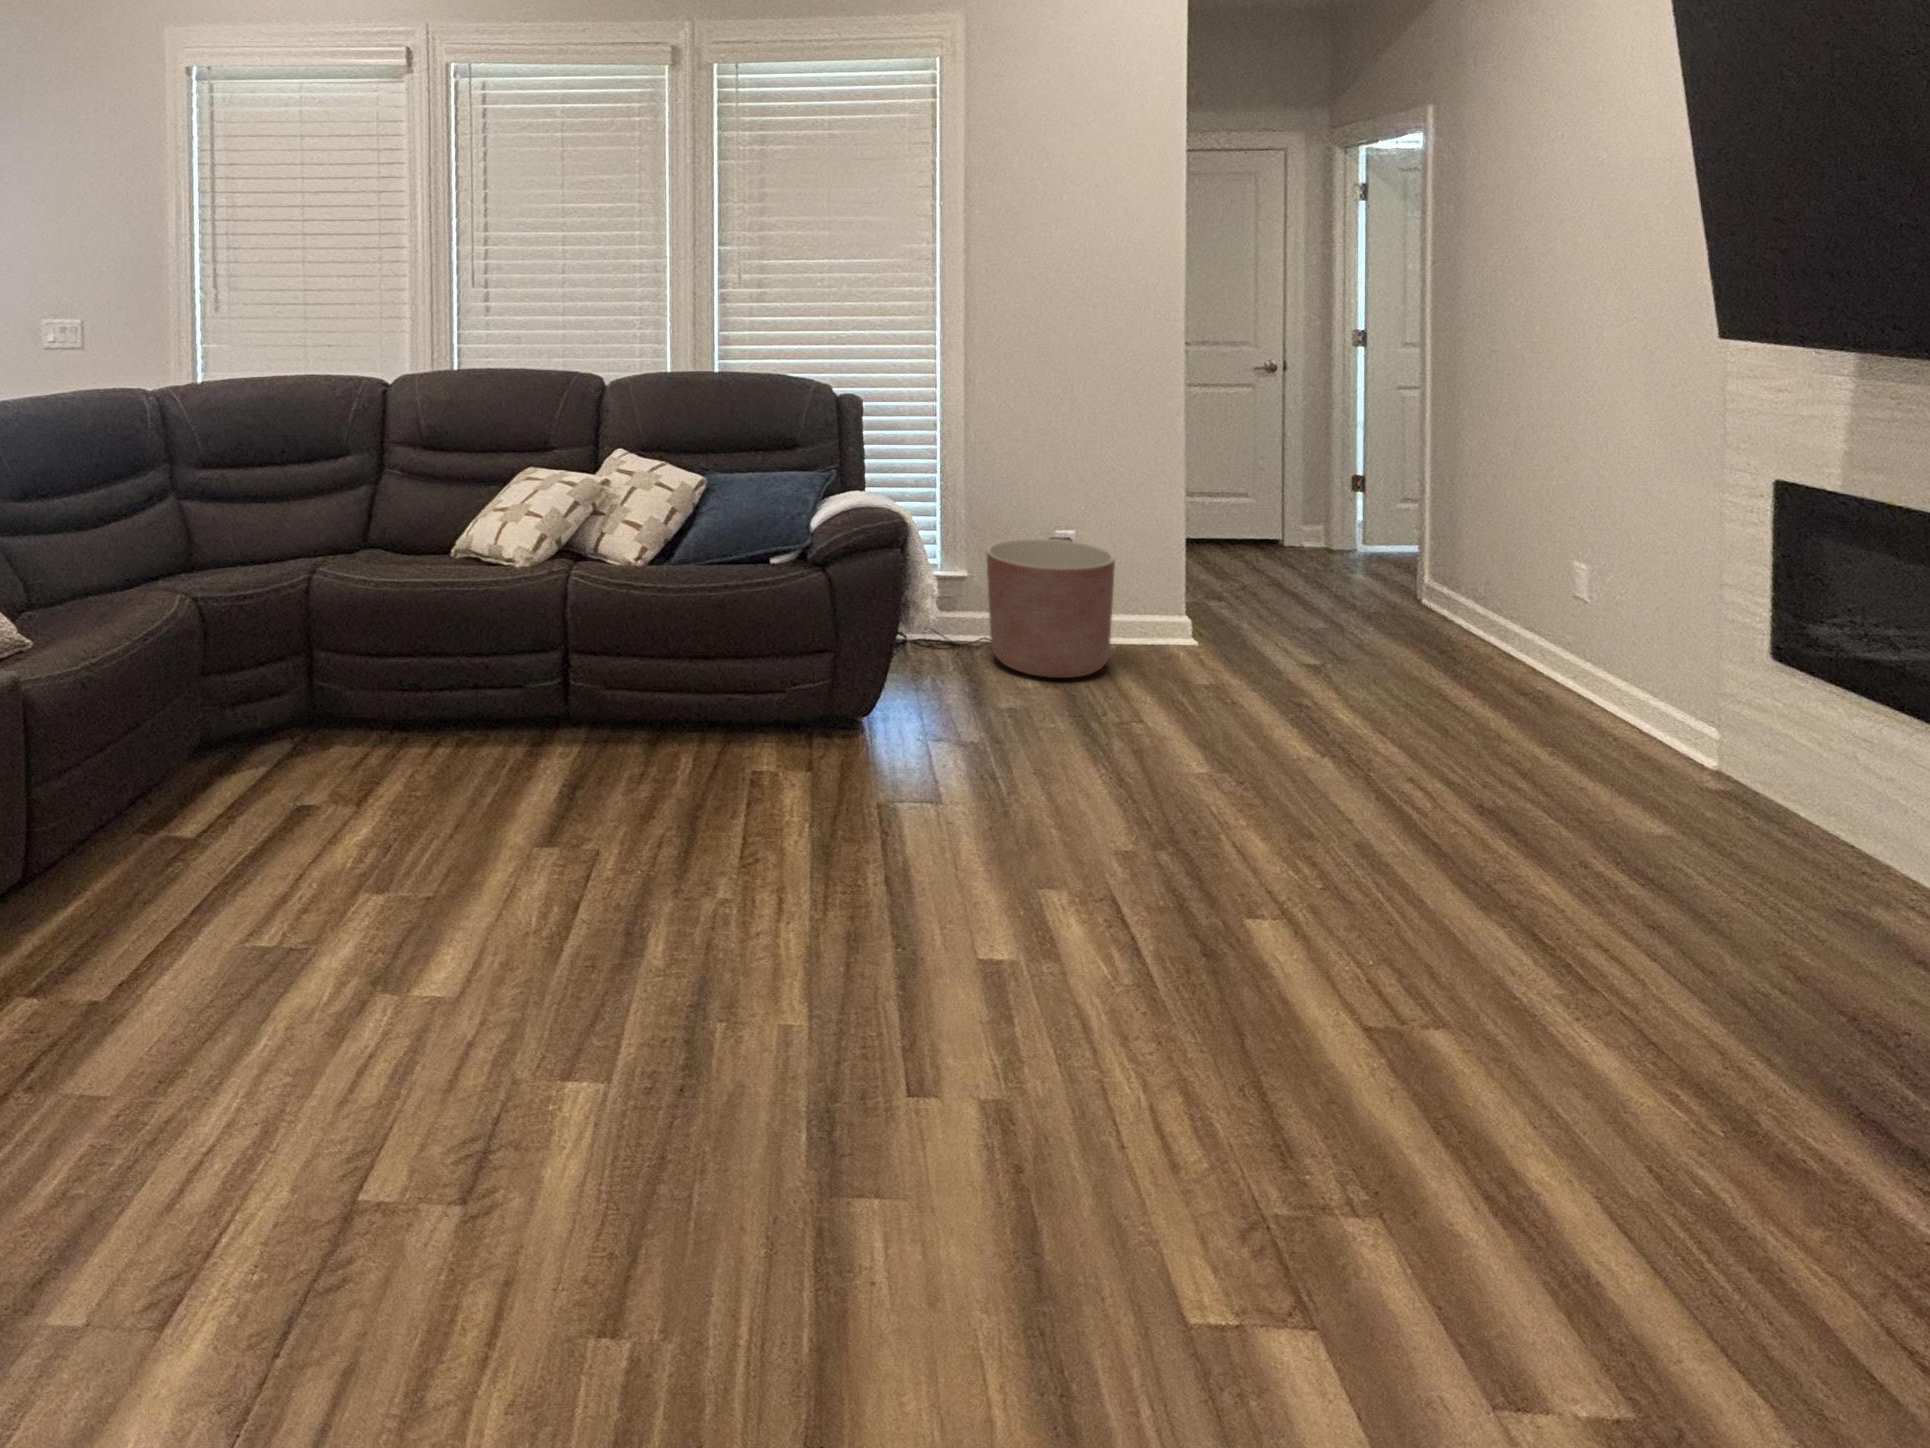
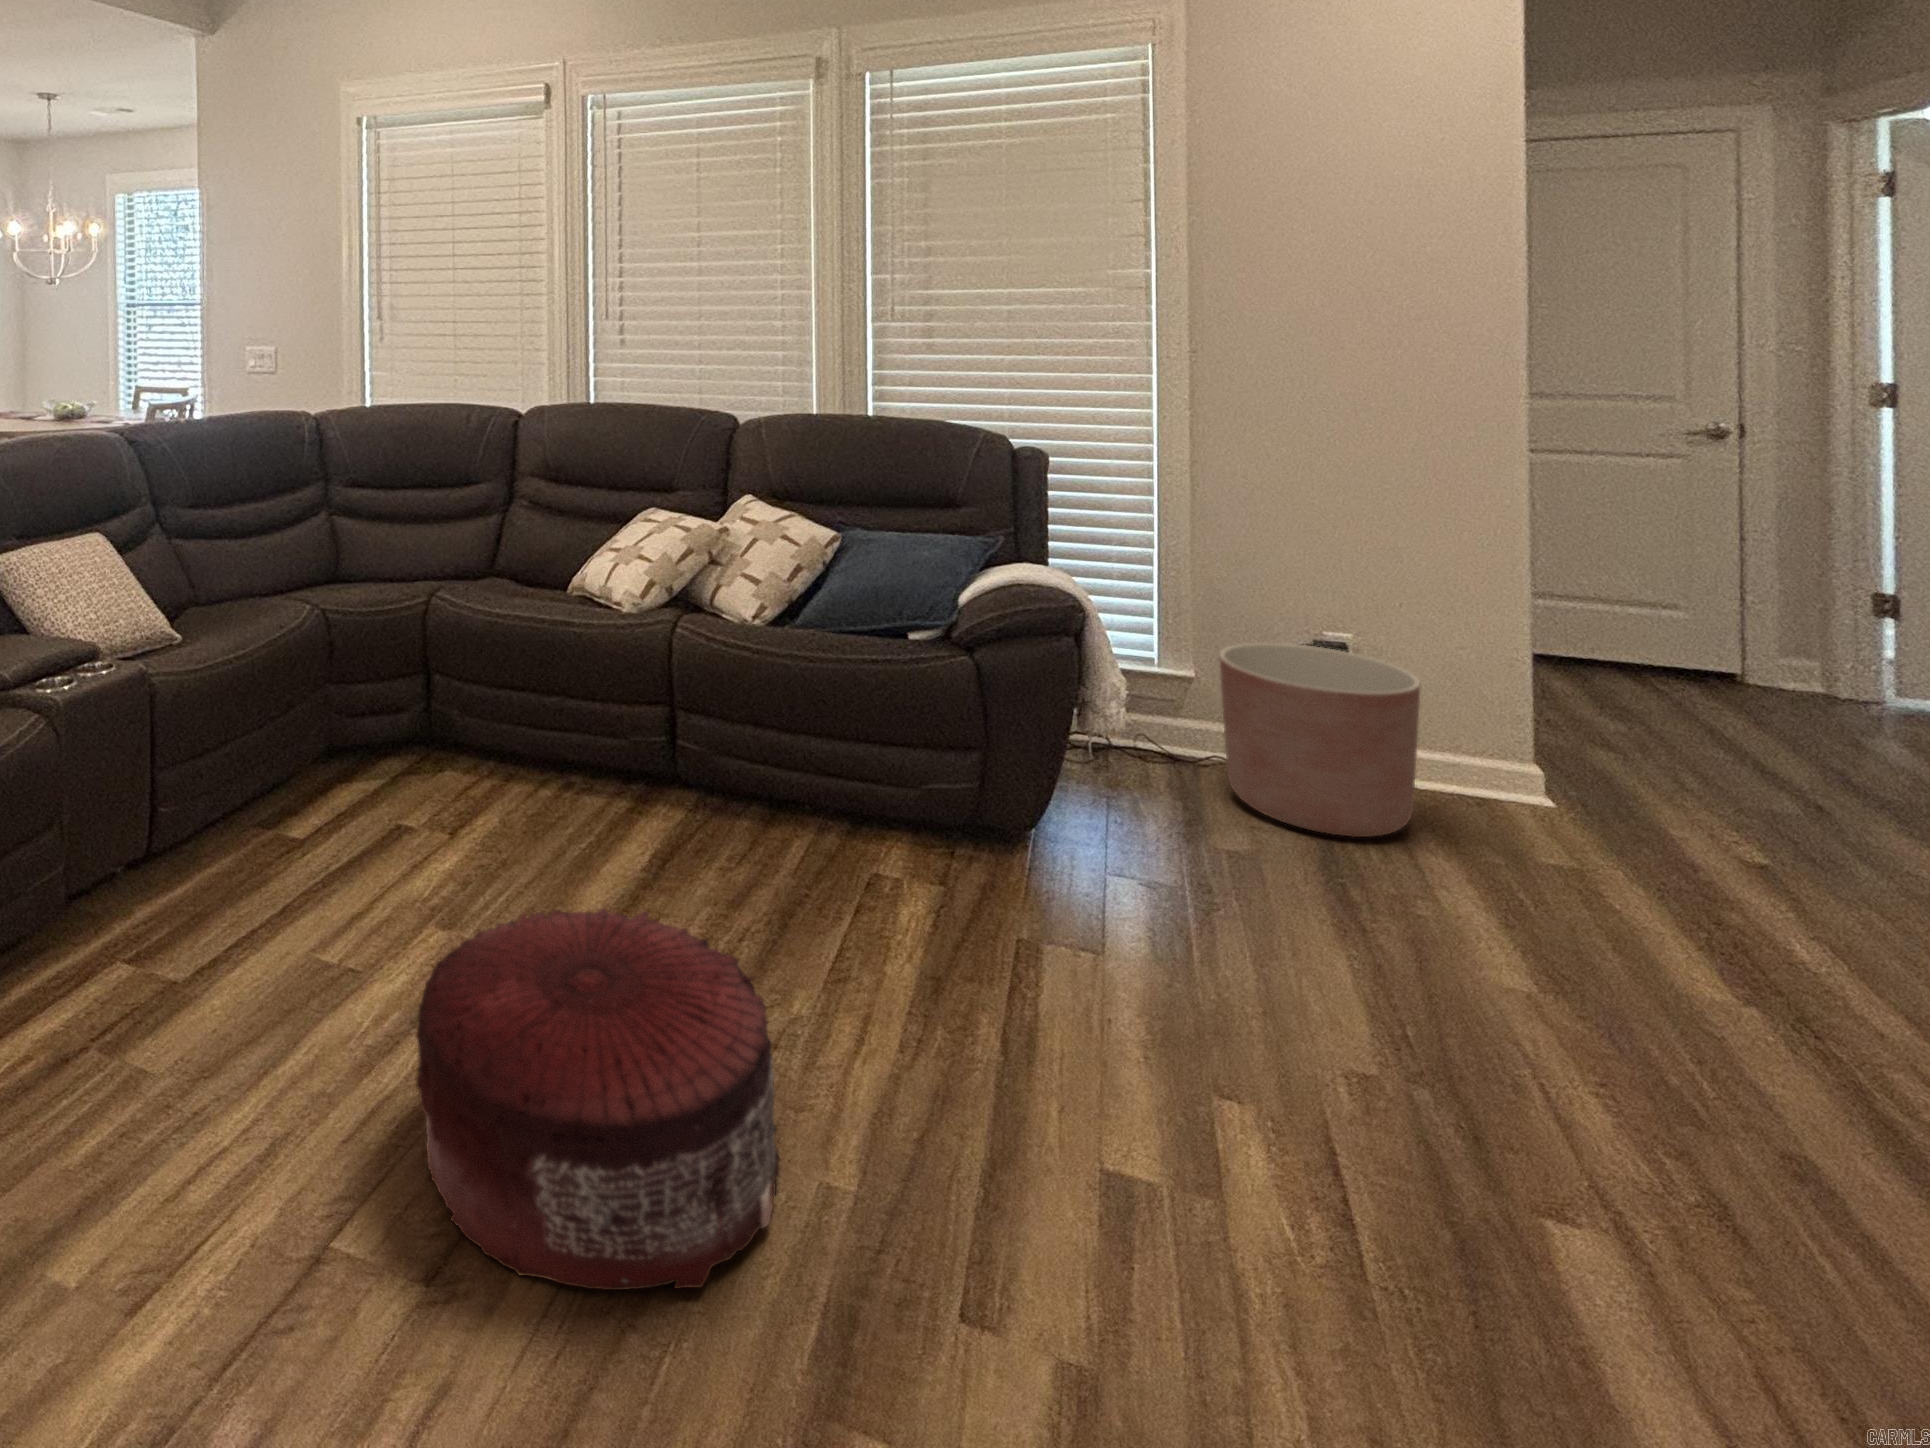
pouf: none [411,823,744,1171] -> present [416,908,780,1290]

